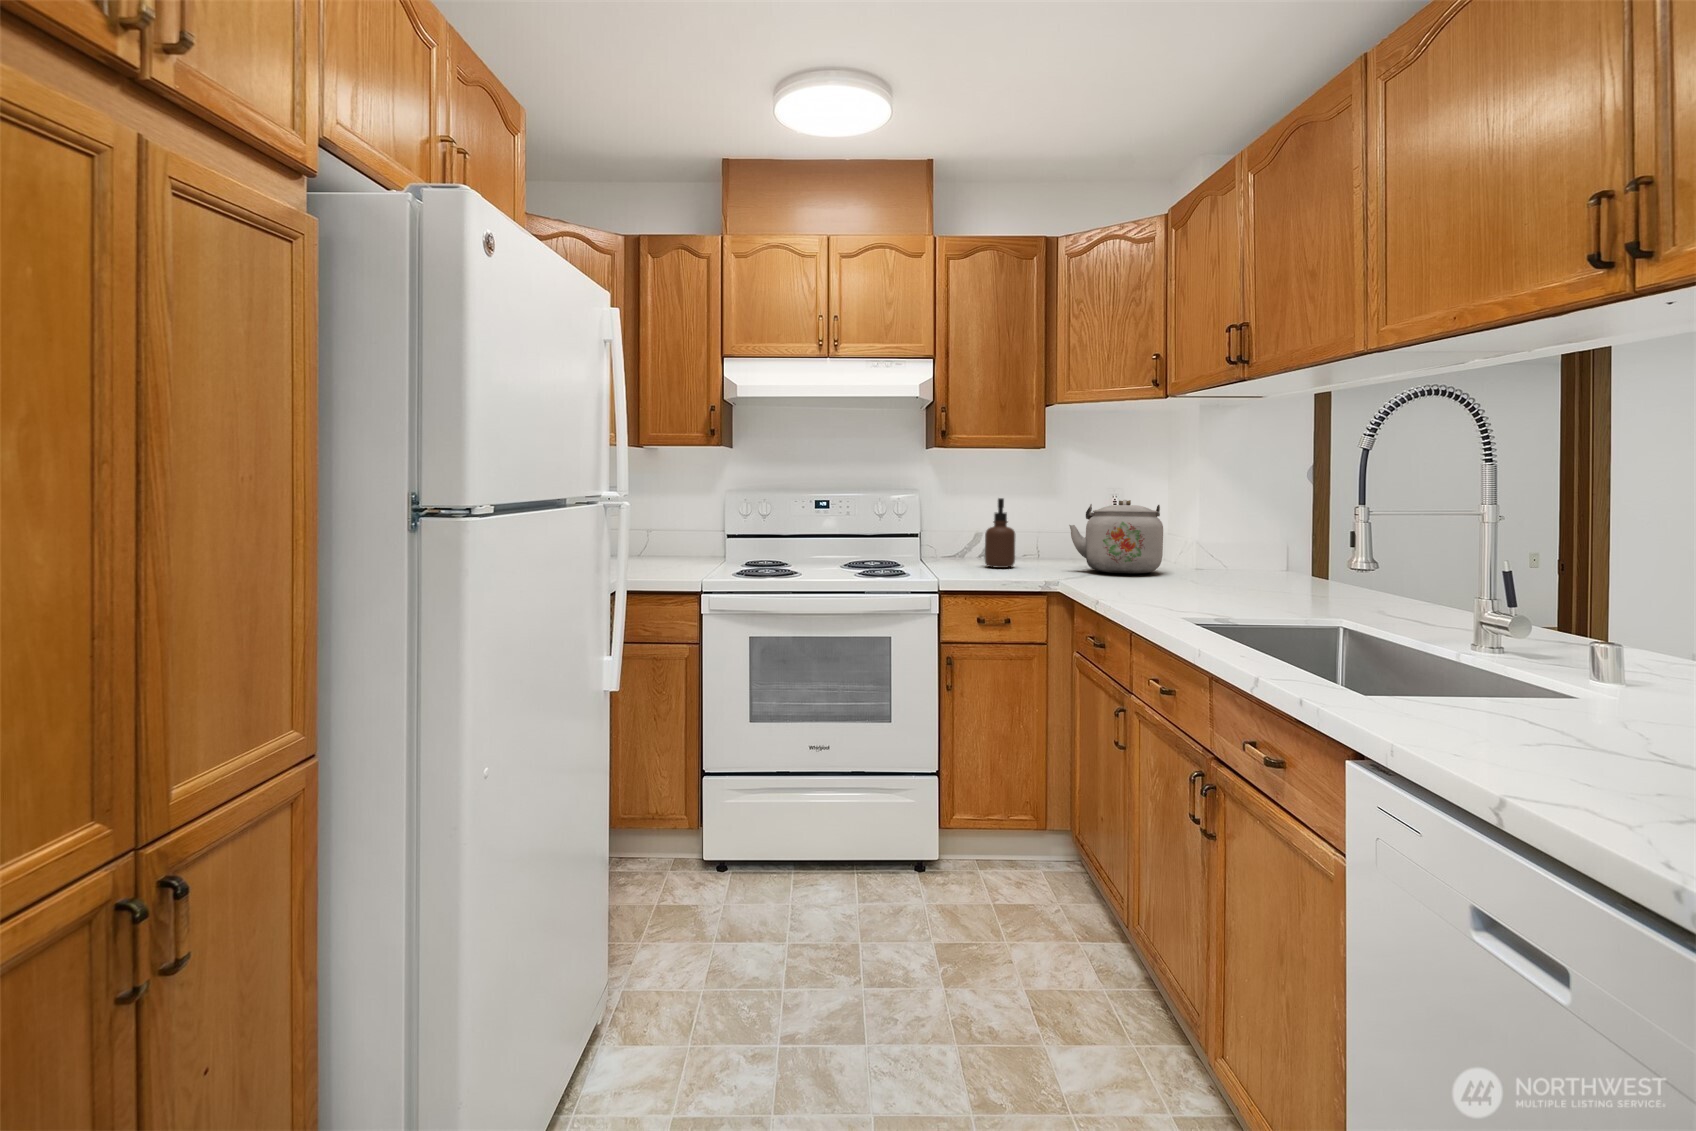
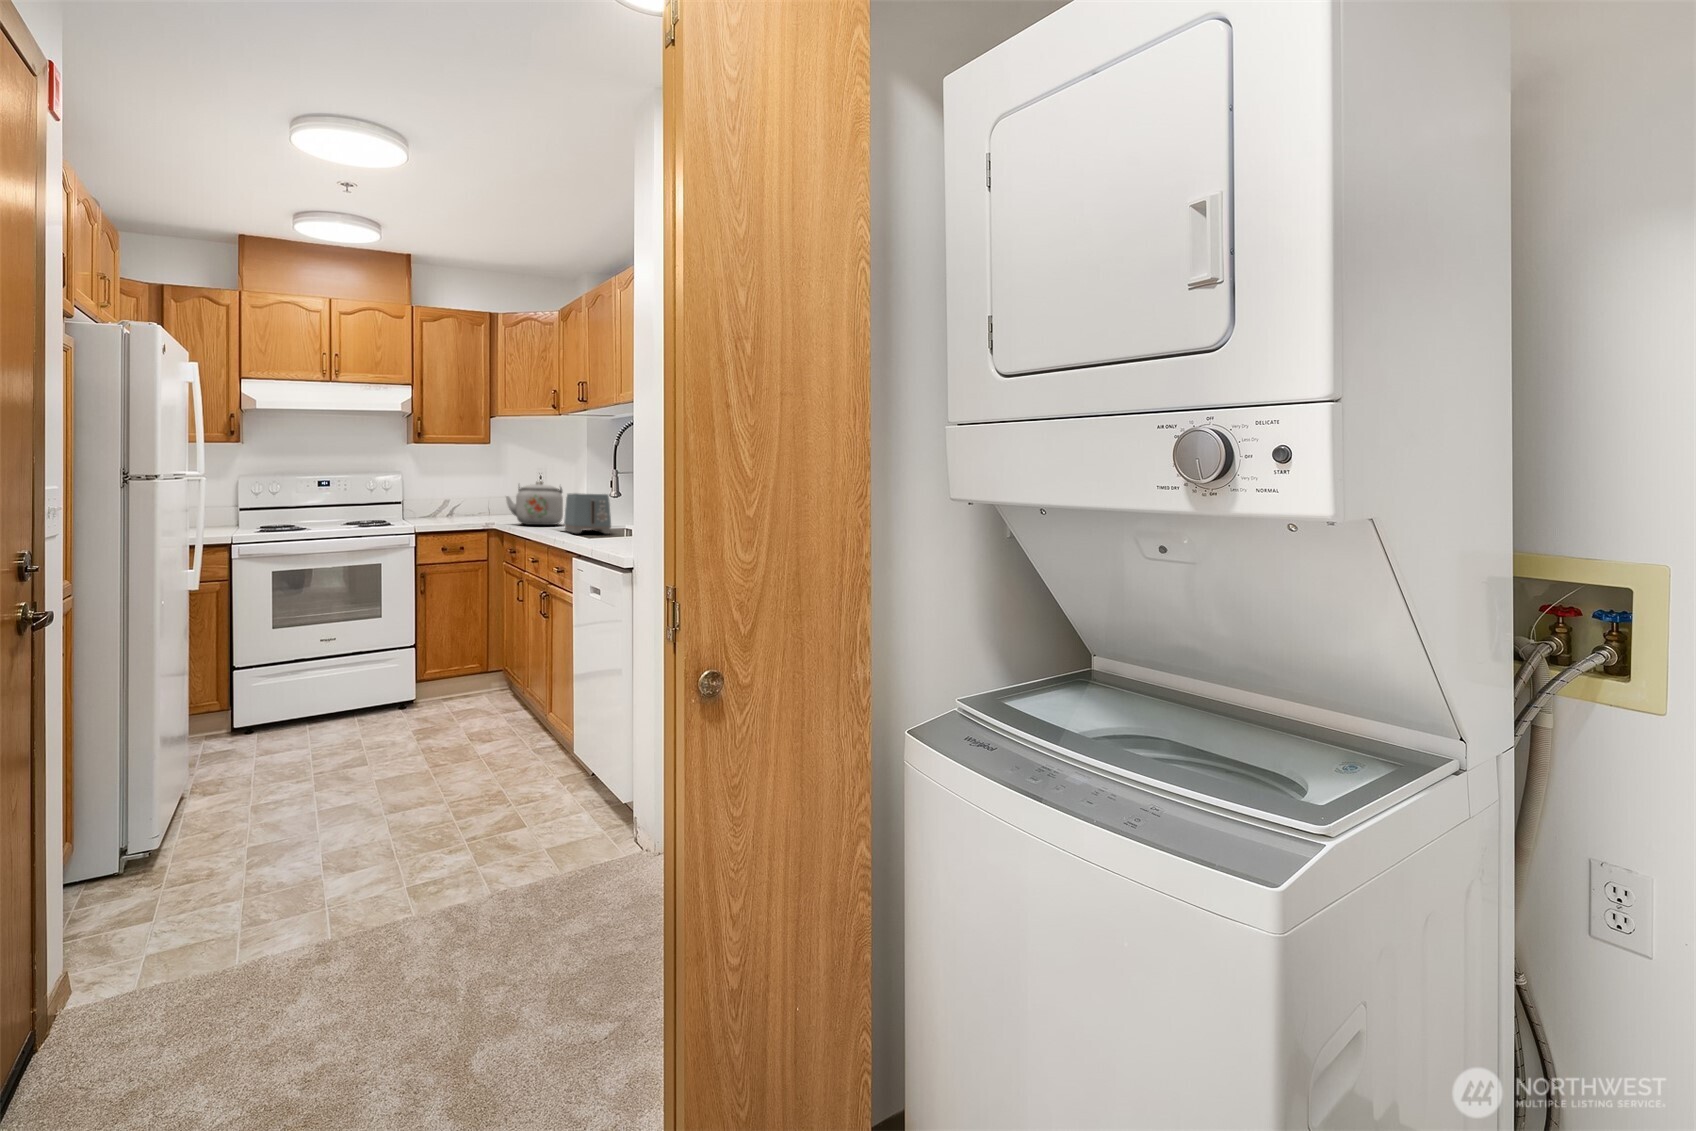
soap dispenser: present [985,498,1015,568] -> none [451,478,472,523]
toaster: none [1182,521,1294,598] -> present [564,493,611,534]

